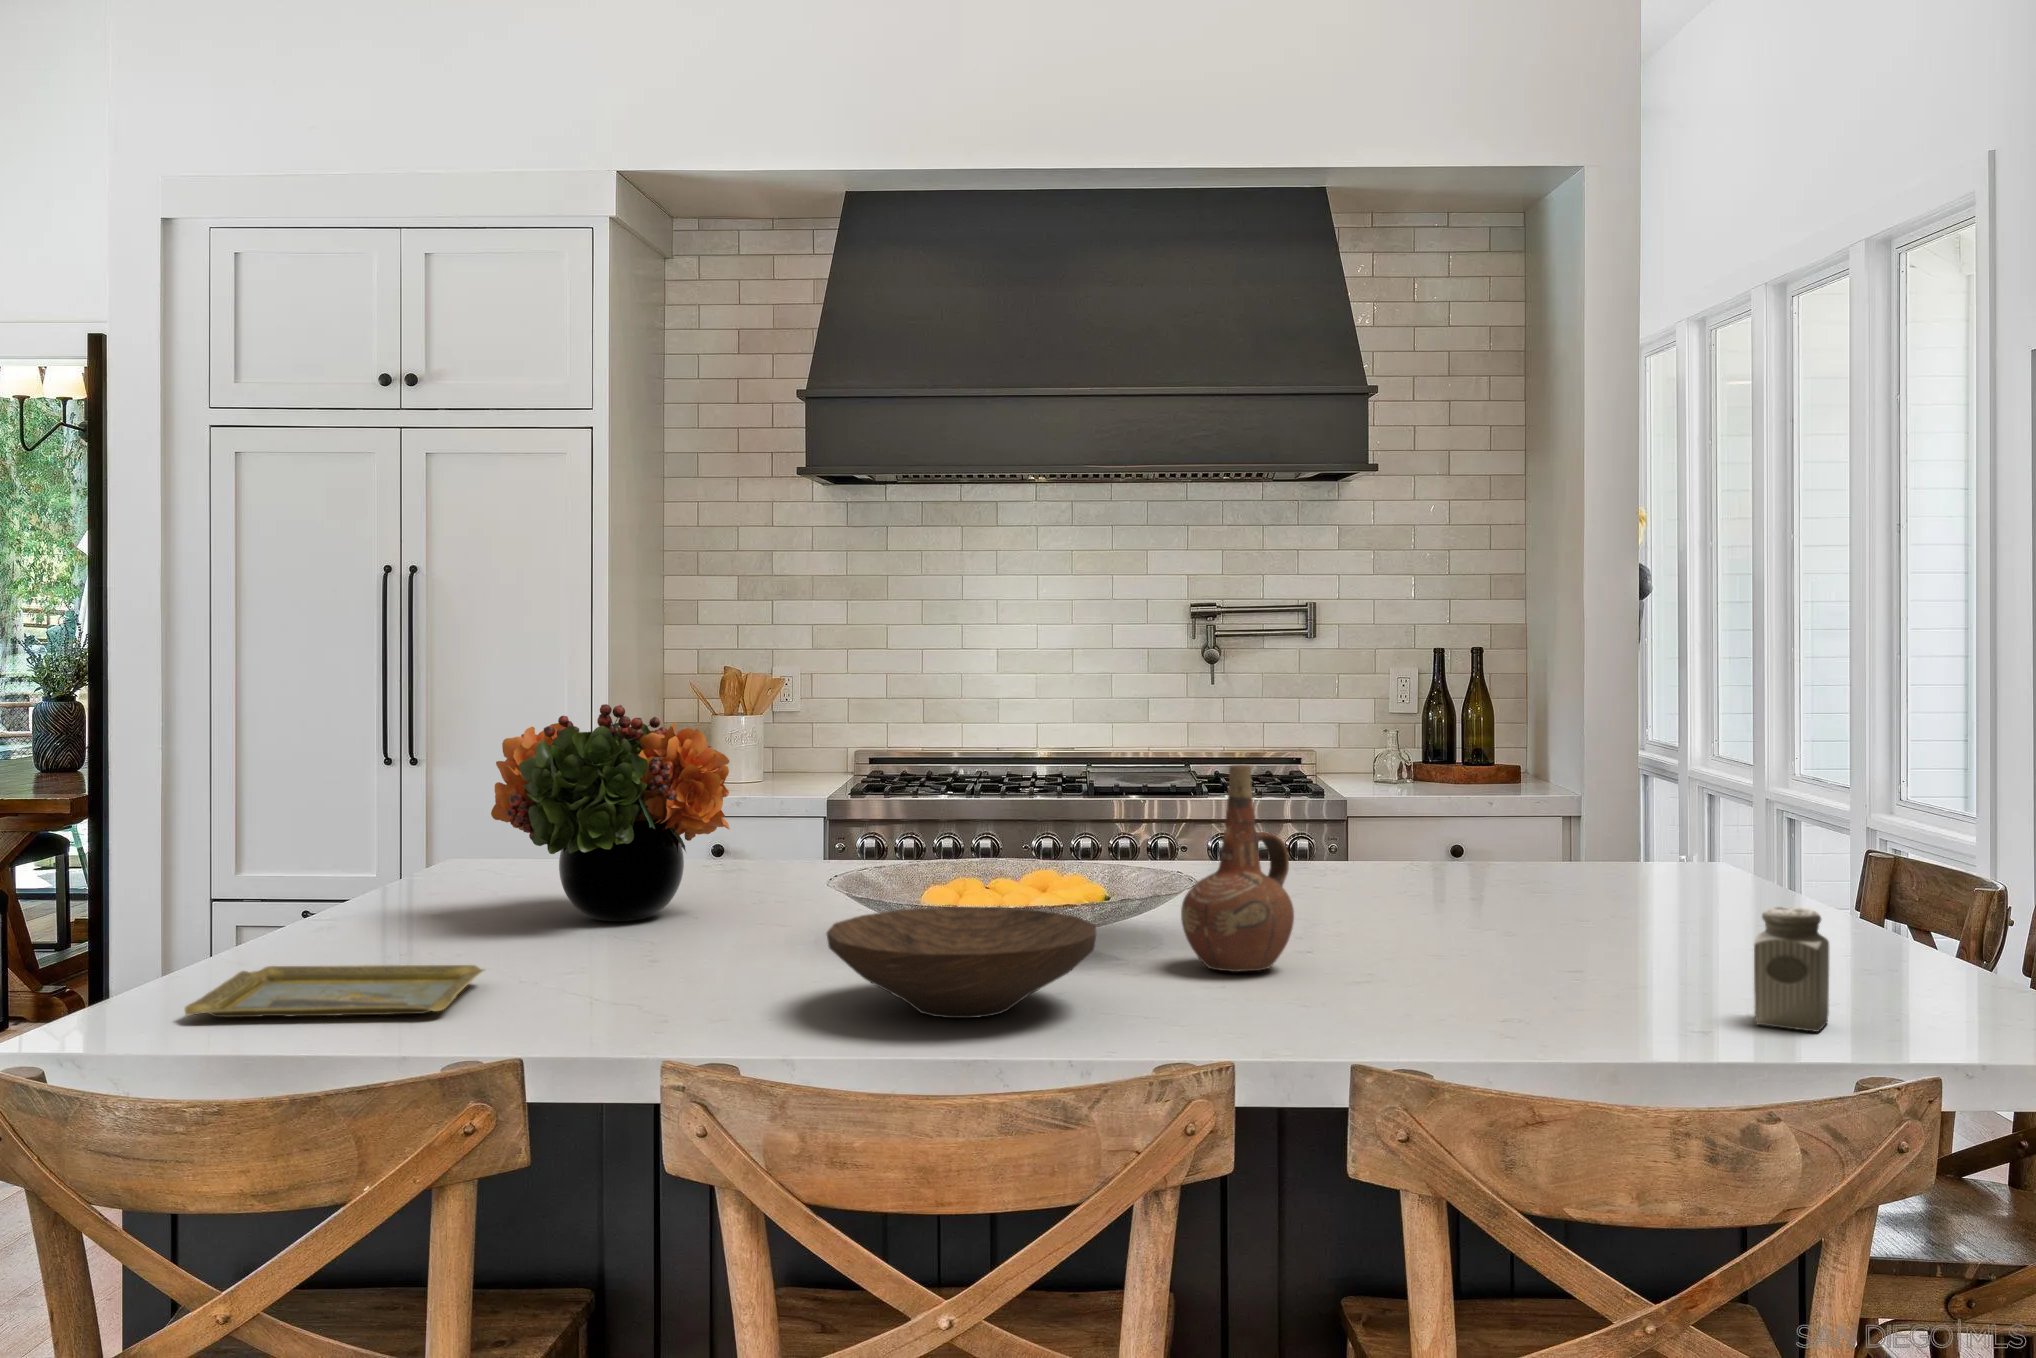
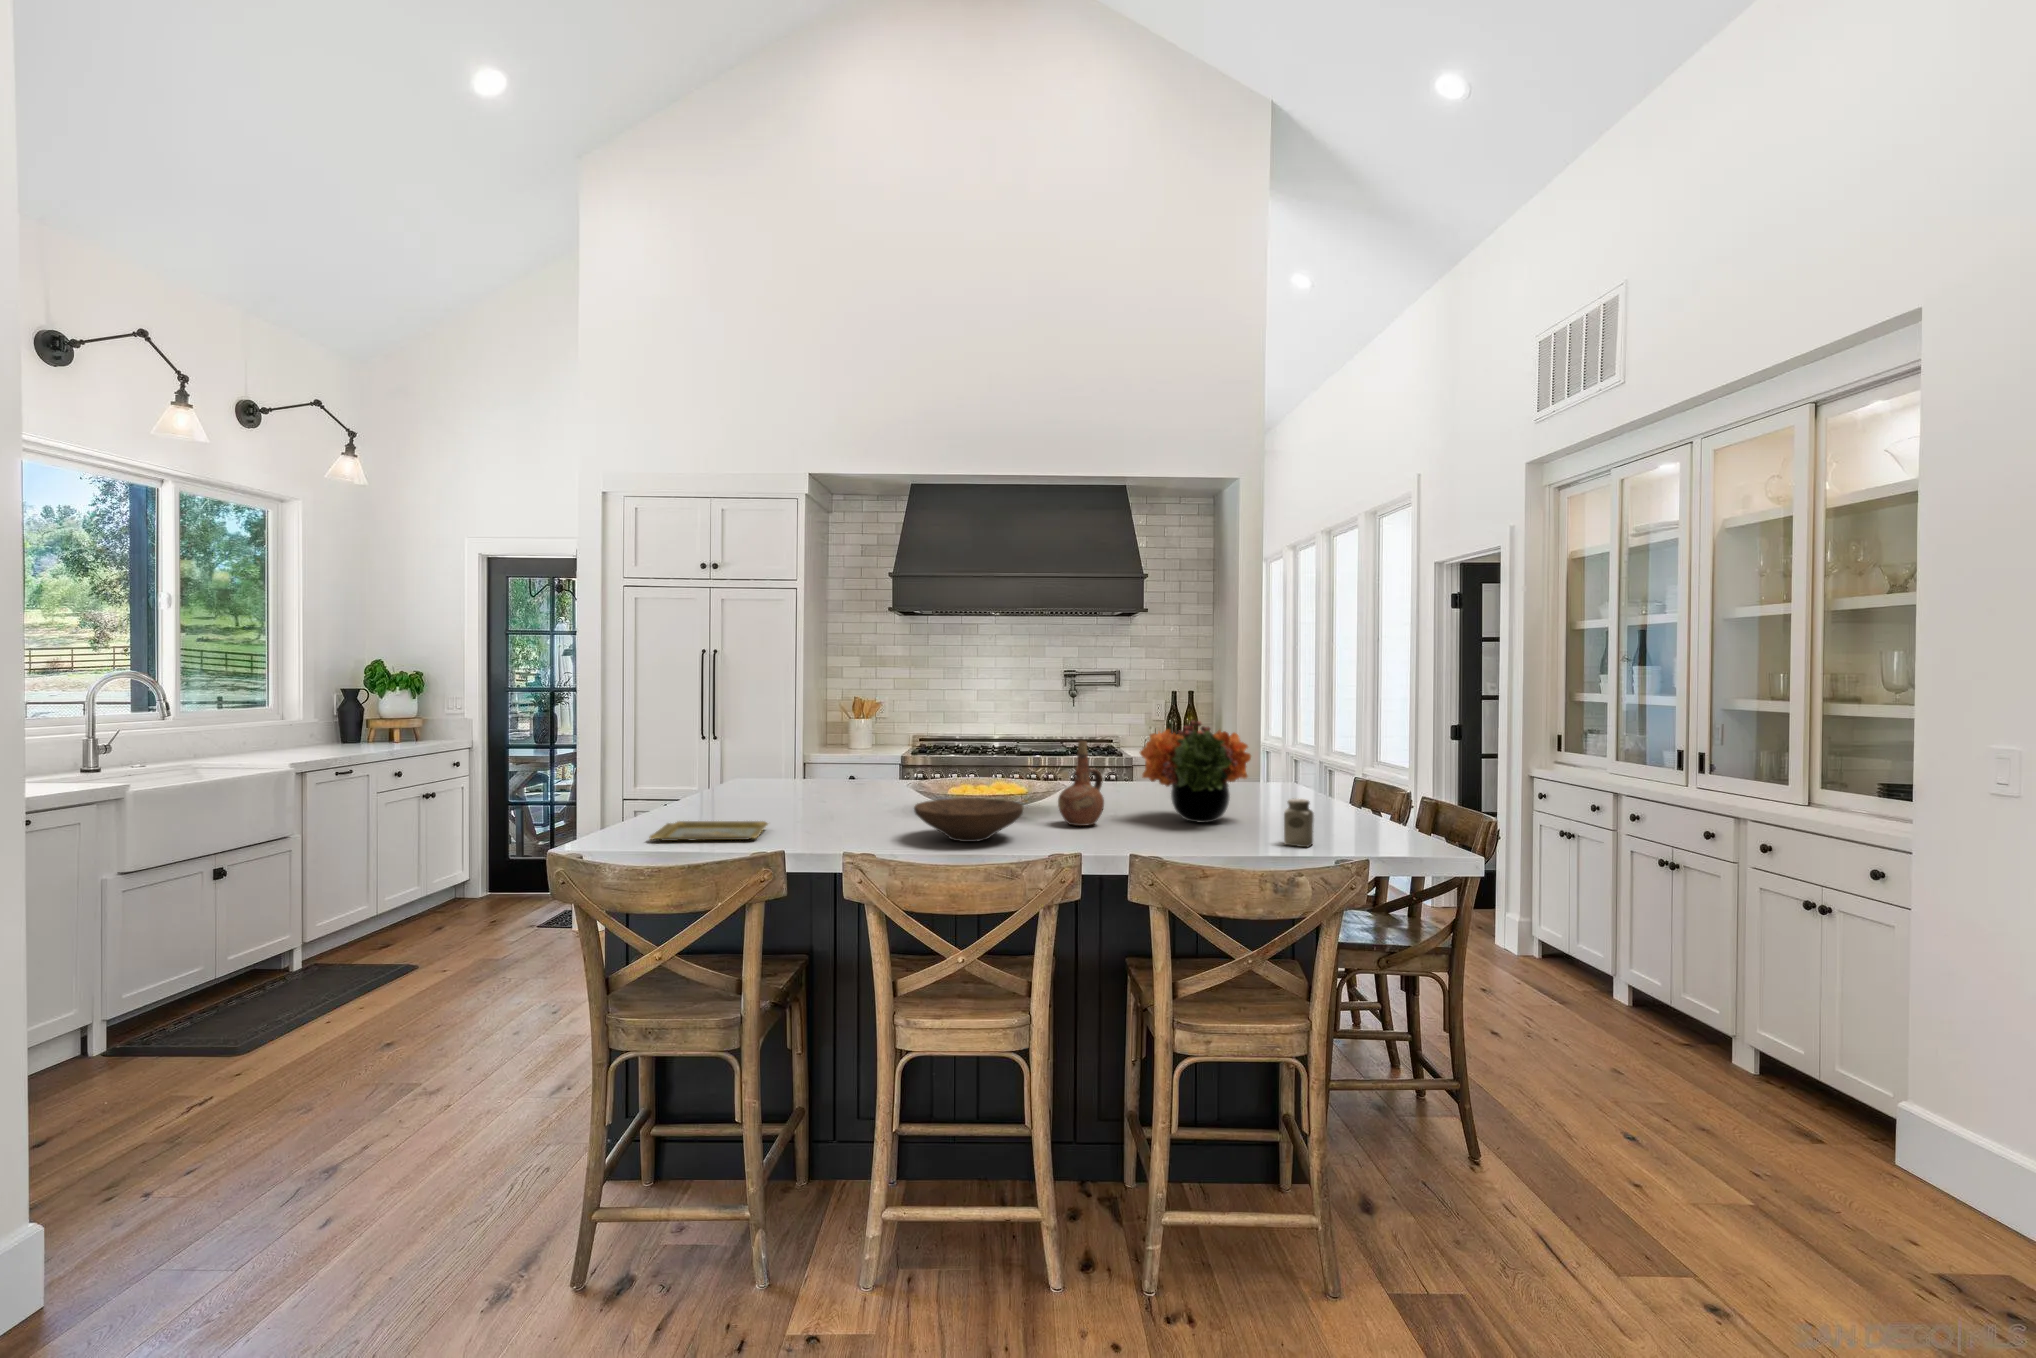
flower arrangement: present [491,704,730,921] -> present [1140,721,1251,823]

